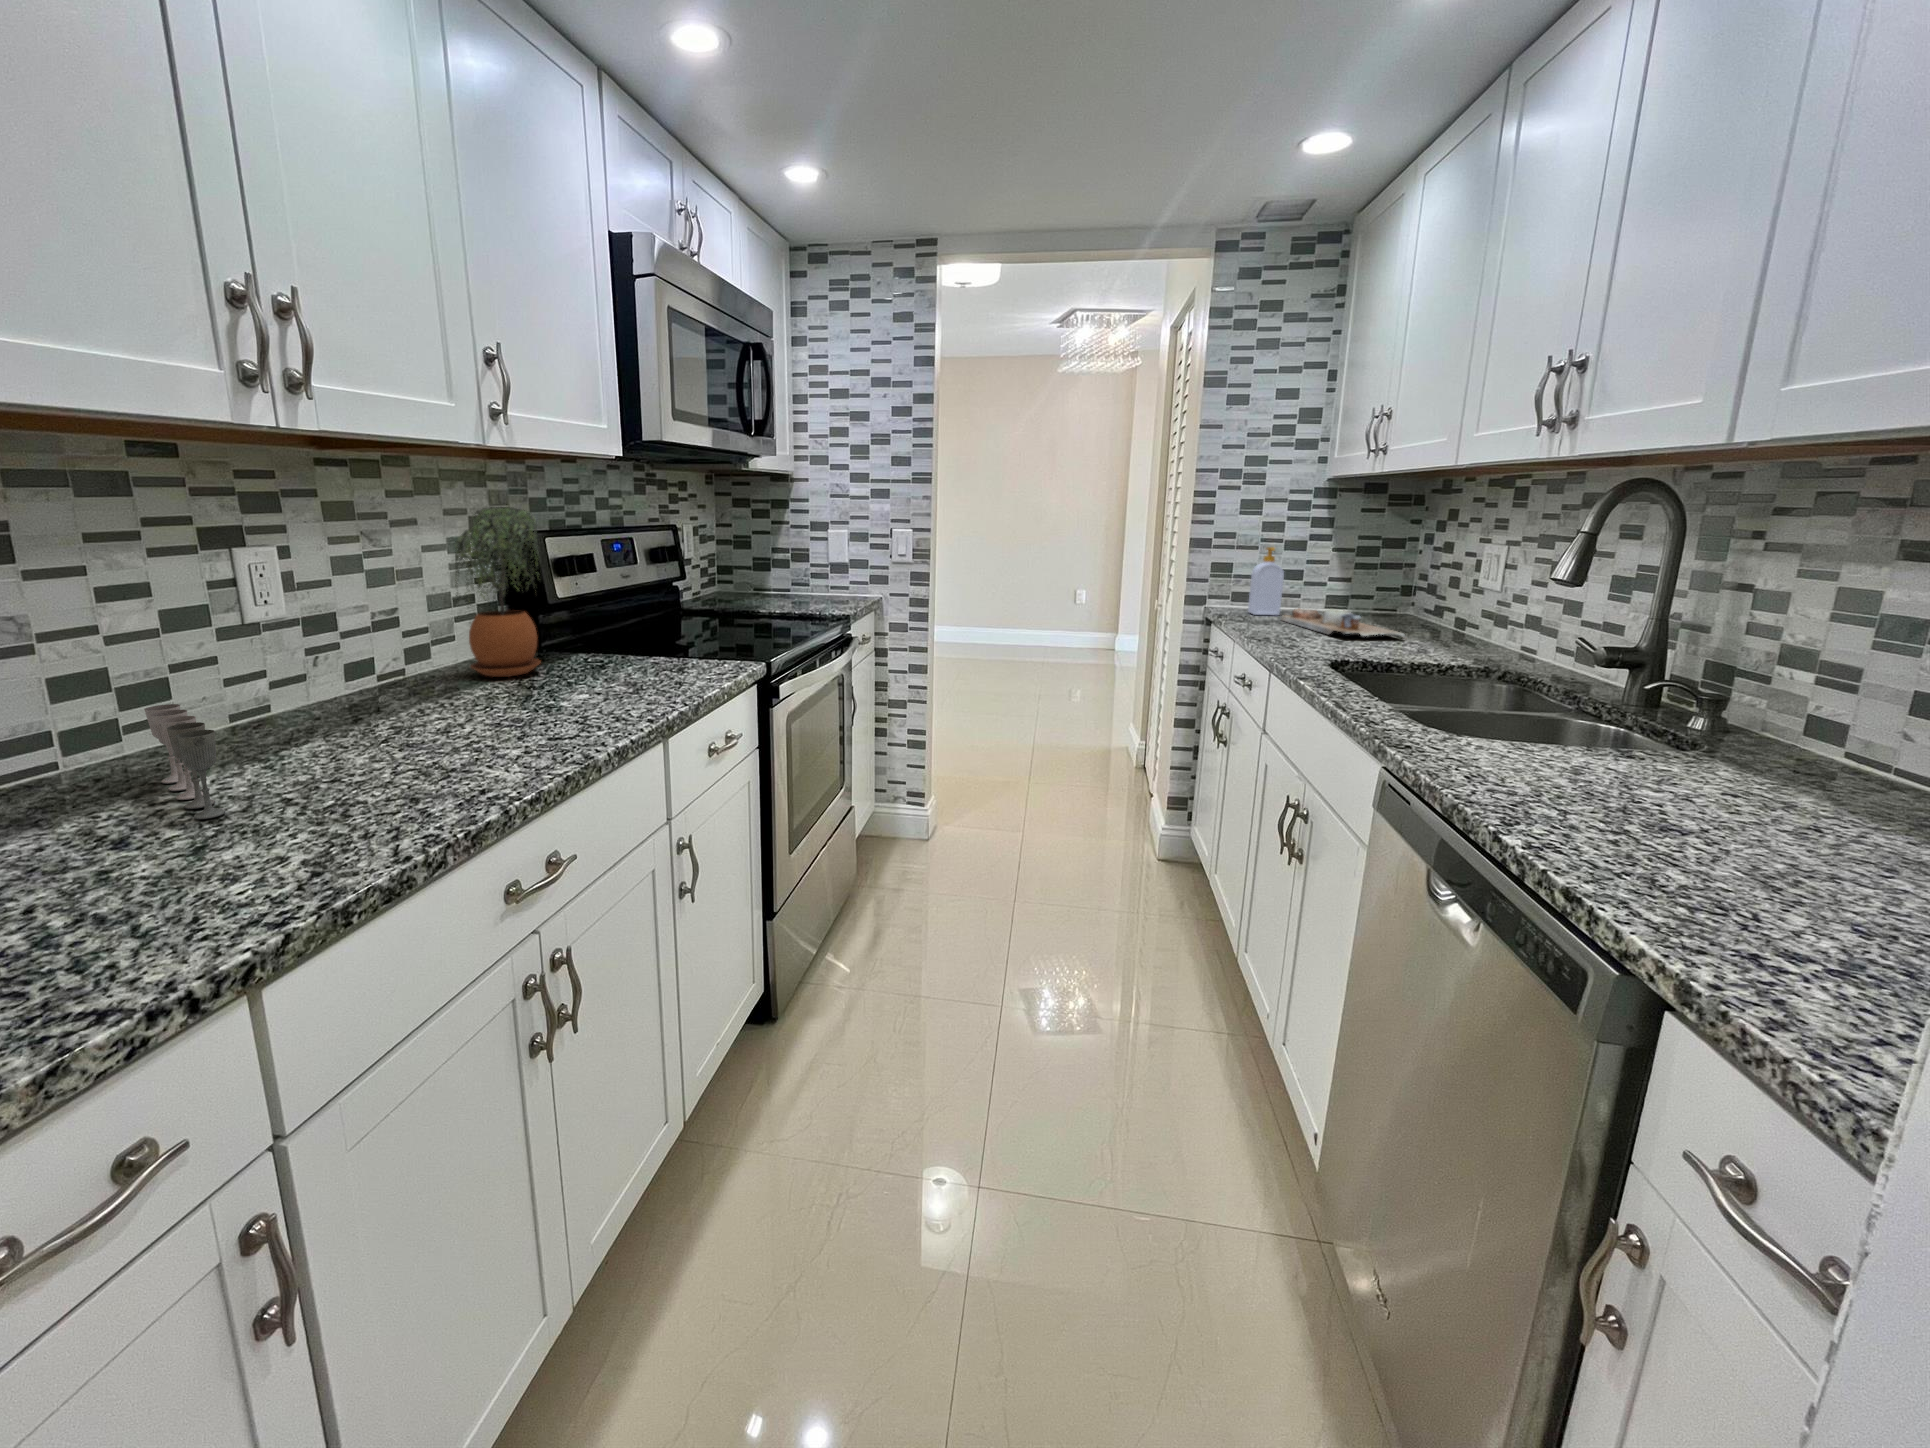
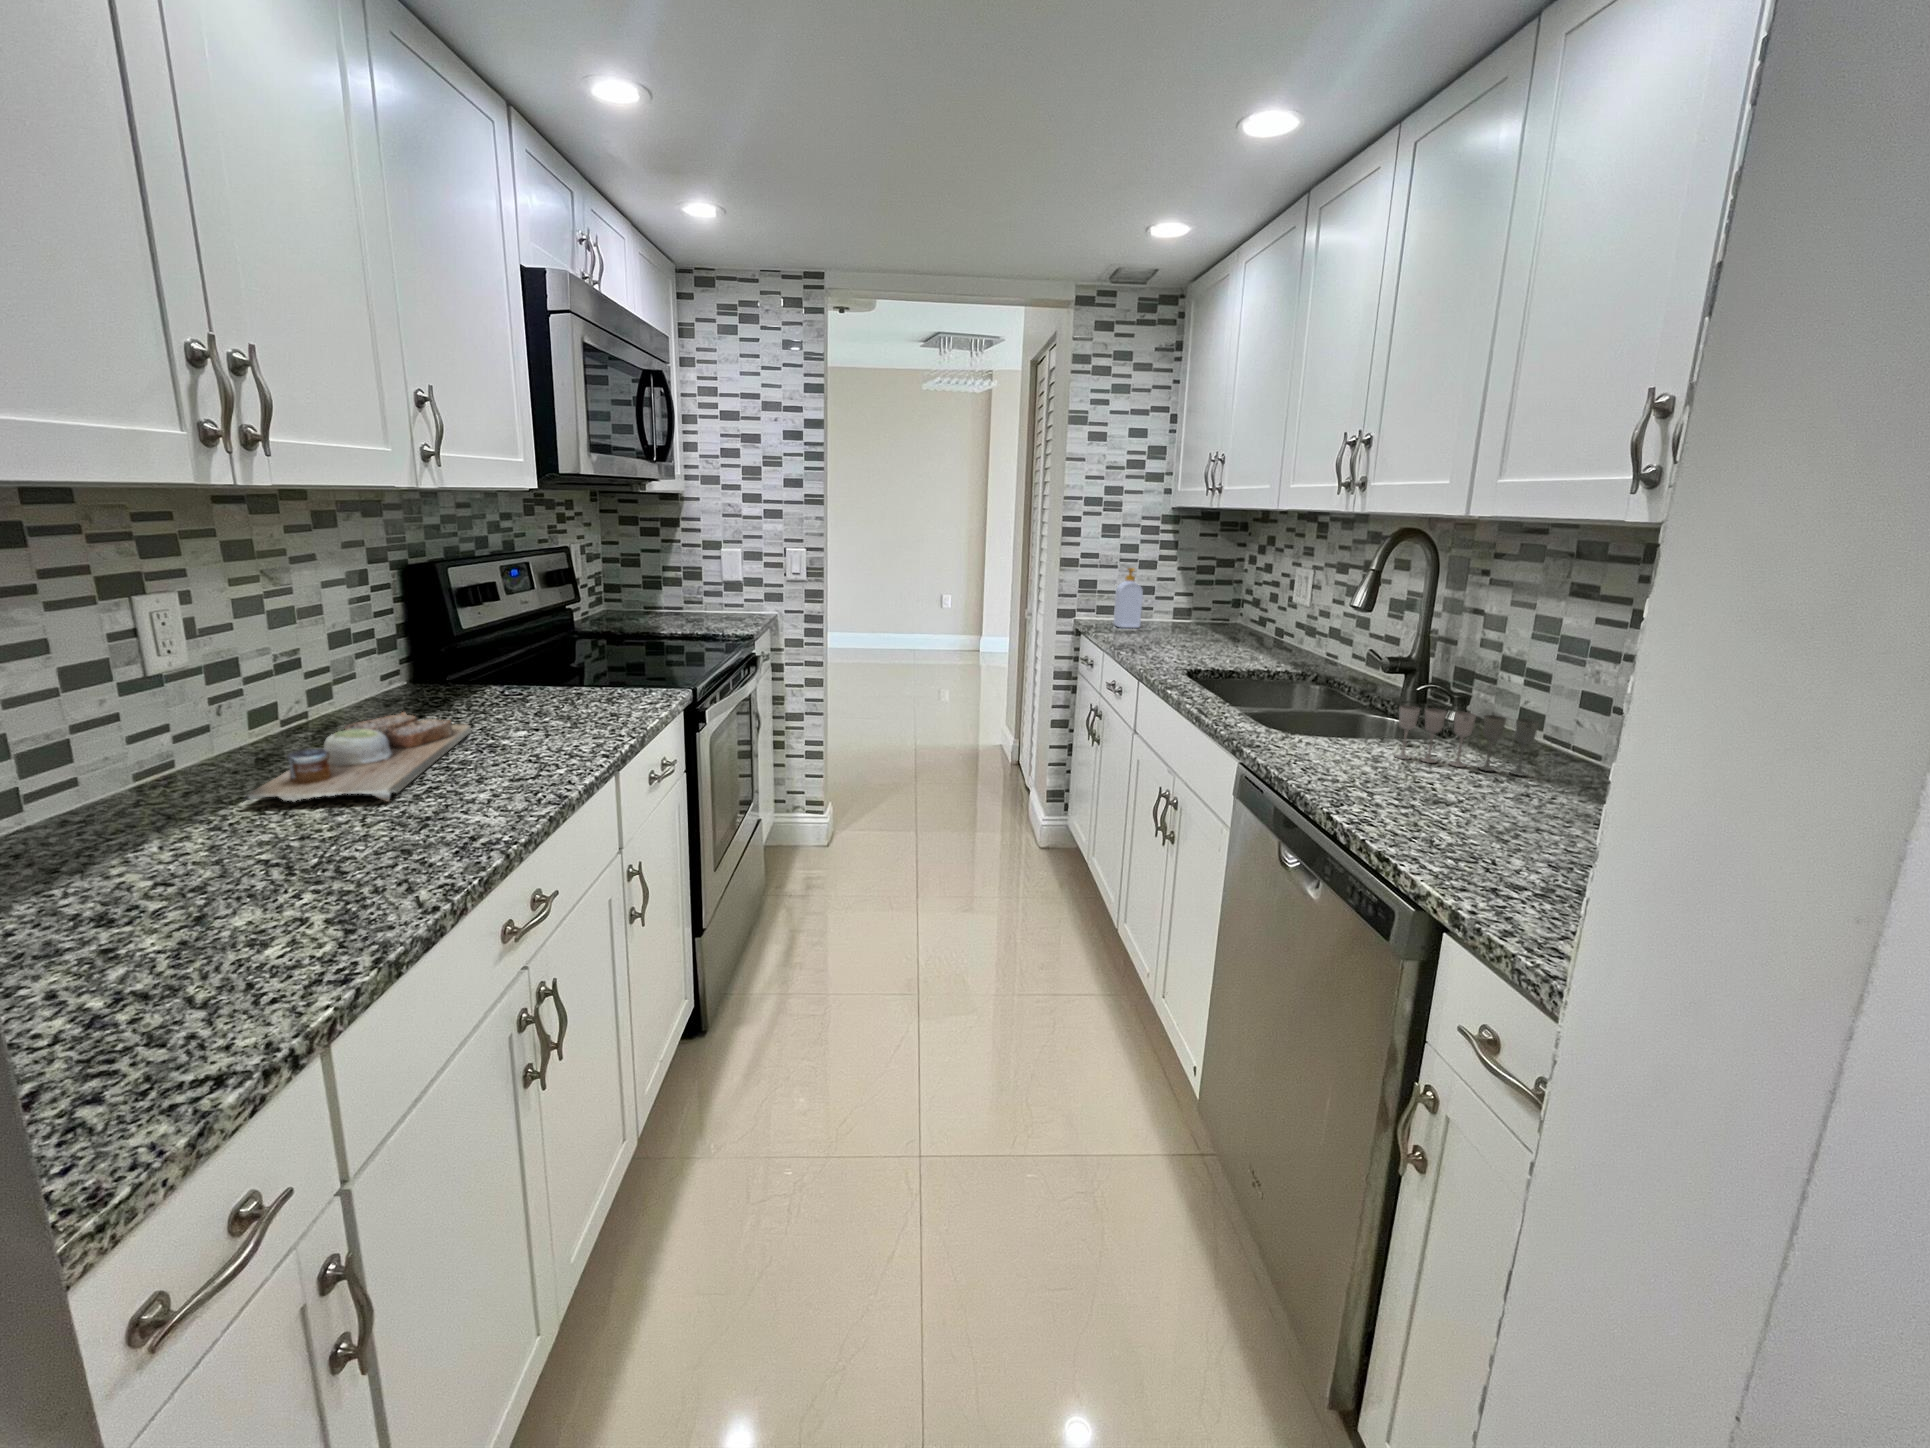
potted plant: present [455,507,540,677] -> none [362,540,461,716]
cutting board: present [1282,608,1405,638] -> present [242,712,471,803]
wine glass: present [144,704,226,819] -> present [1395,705,1539,776]

